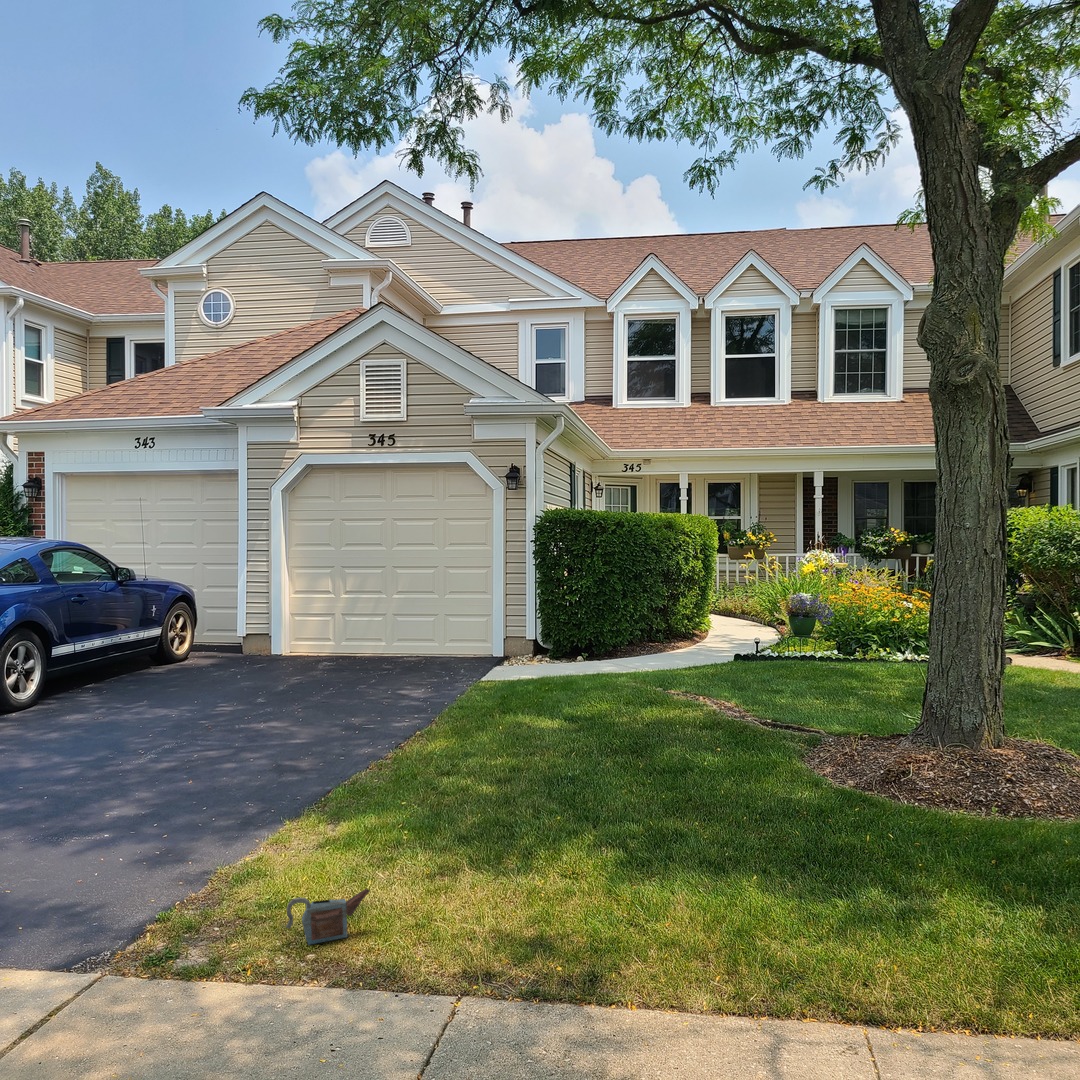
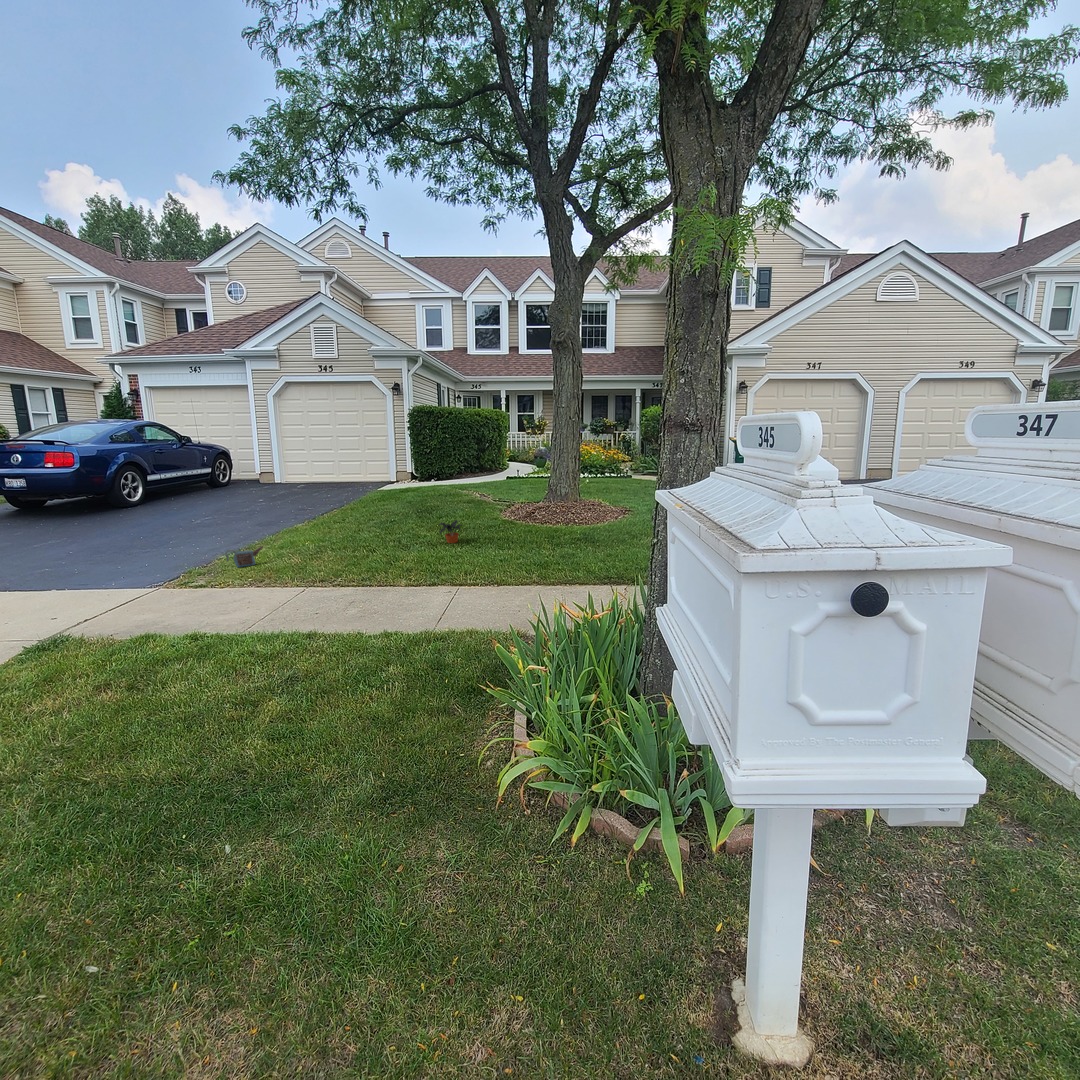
potted plant: none [768,827,840,892] -> present [439,520,462,543]

